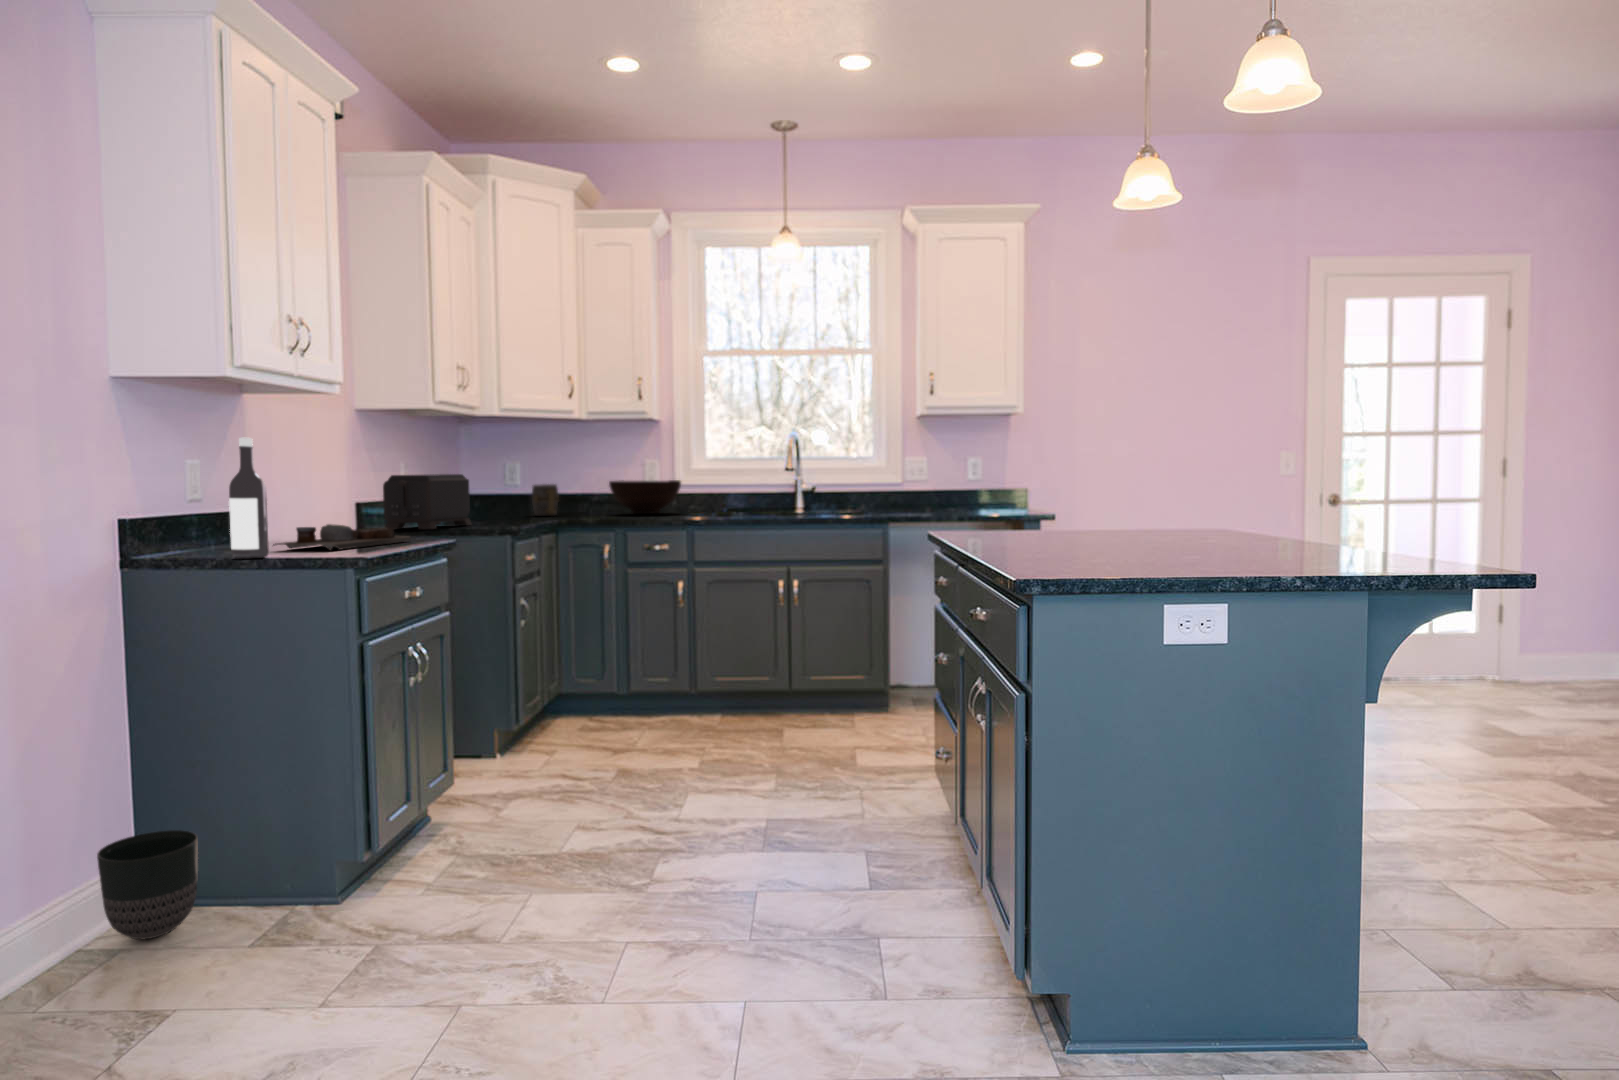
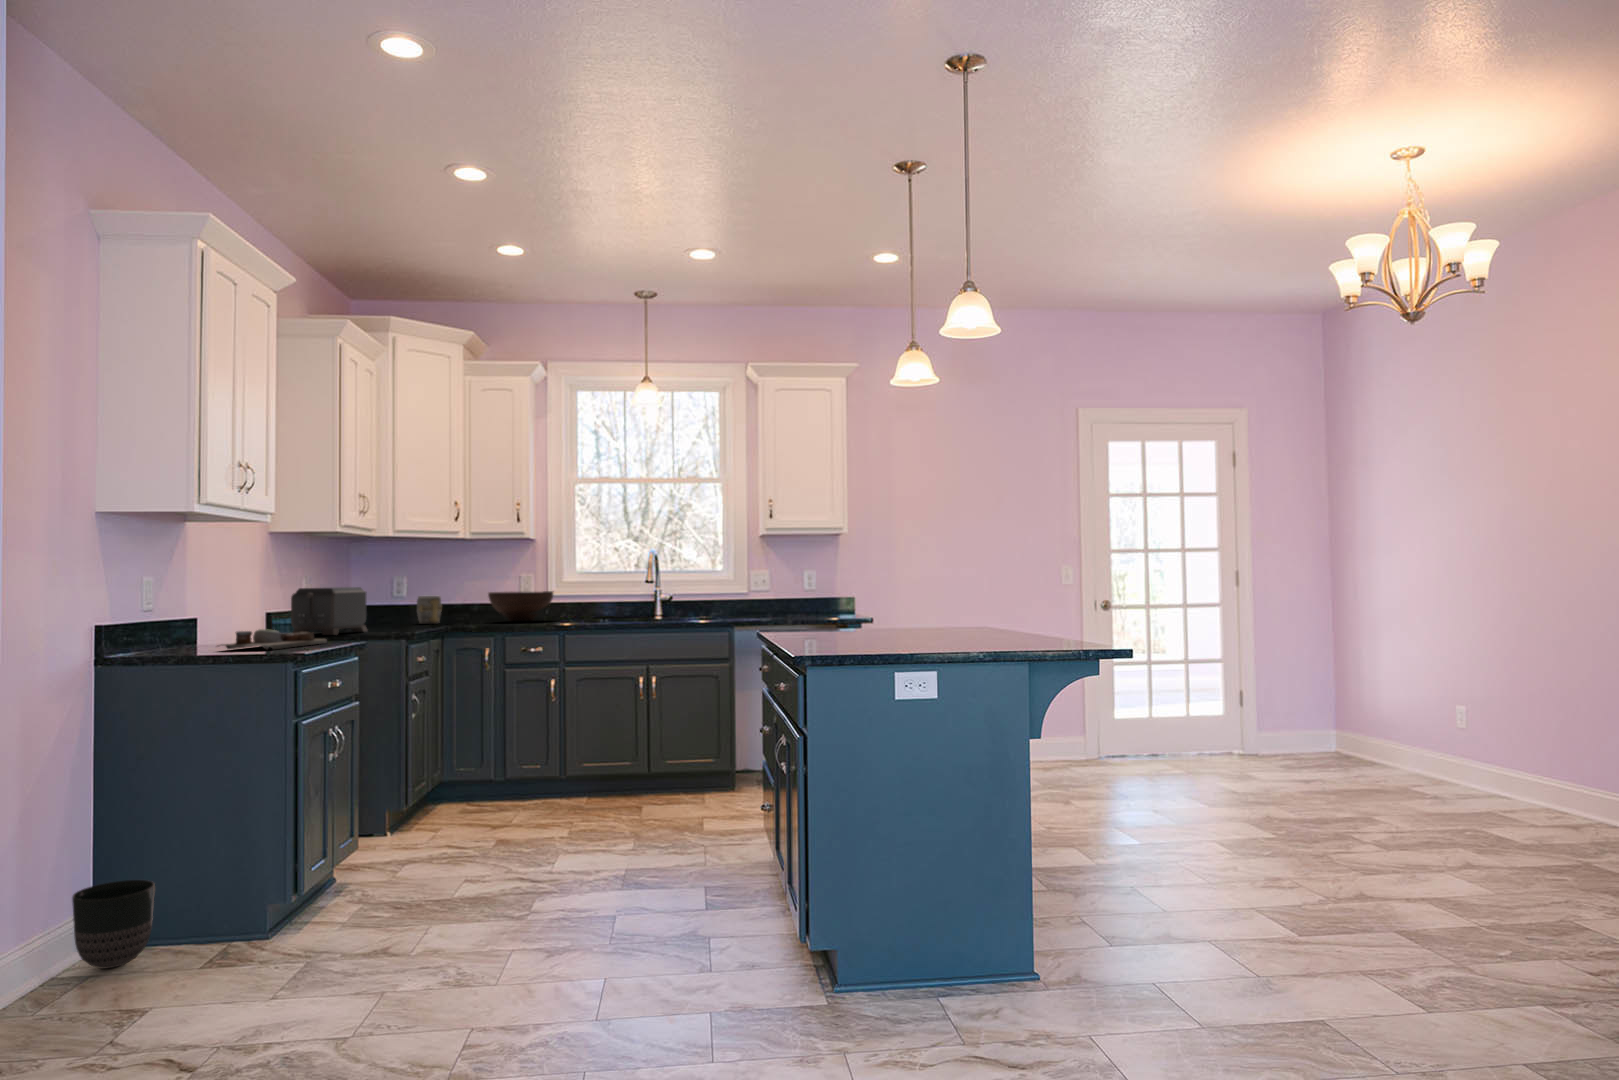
wine bottle: present [229,438,269,559] -> none [190,560,221,656]

